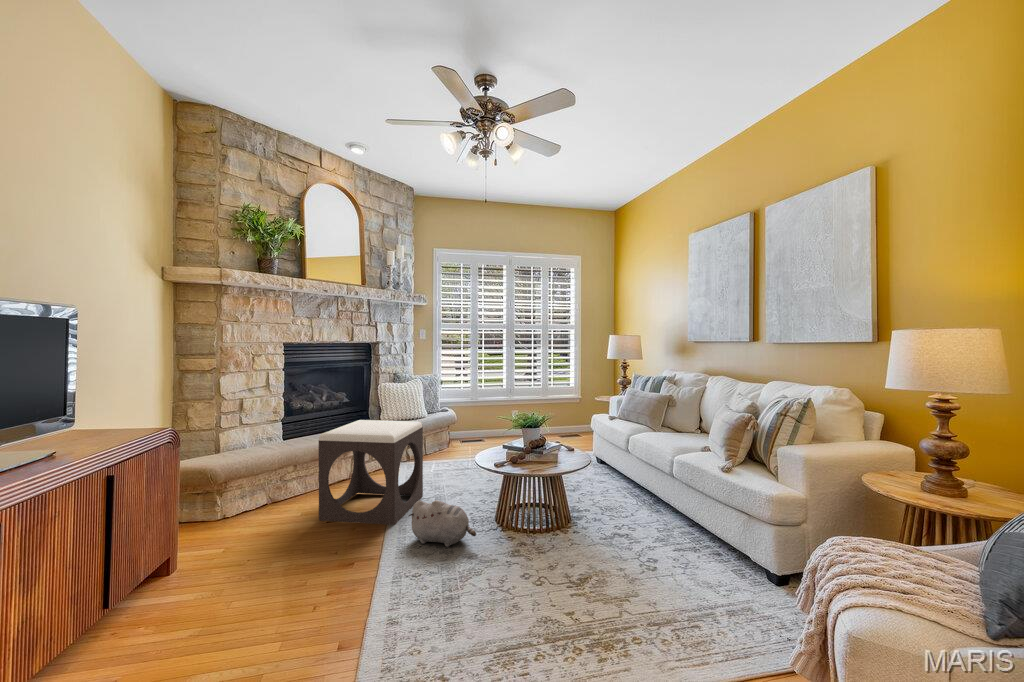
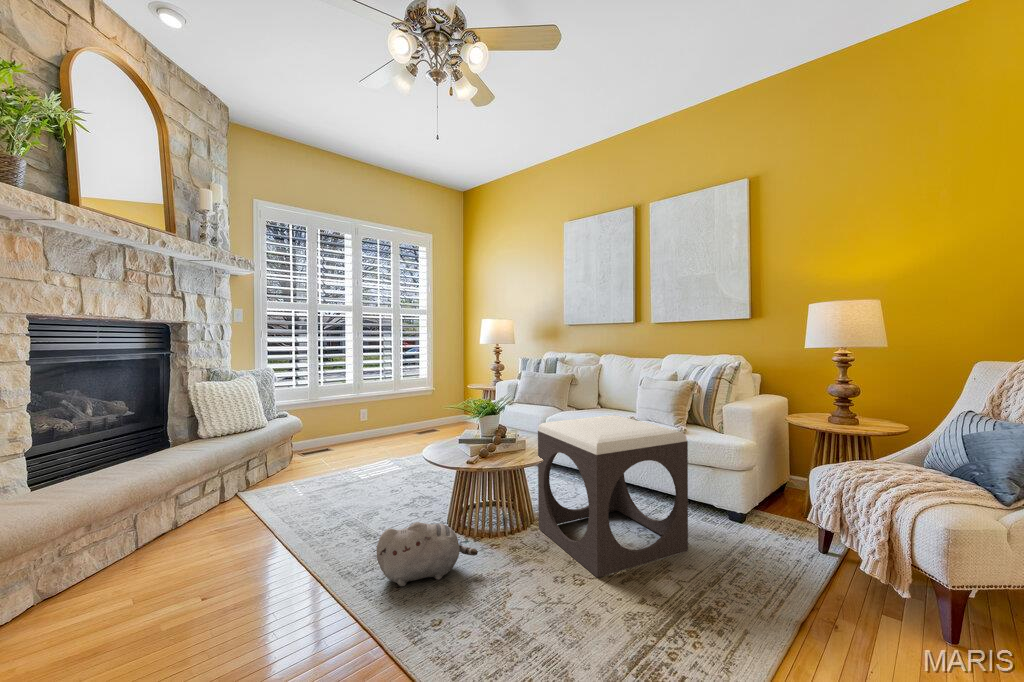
footstool: present [319,420,423,525] -> present [538,415,688,577]

